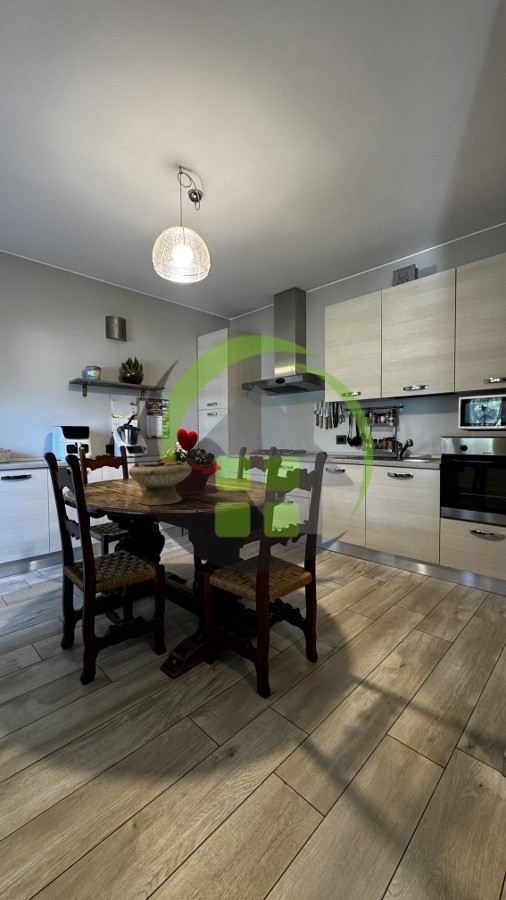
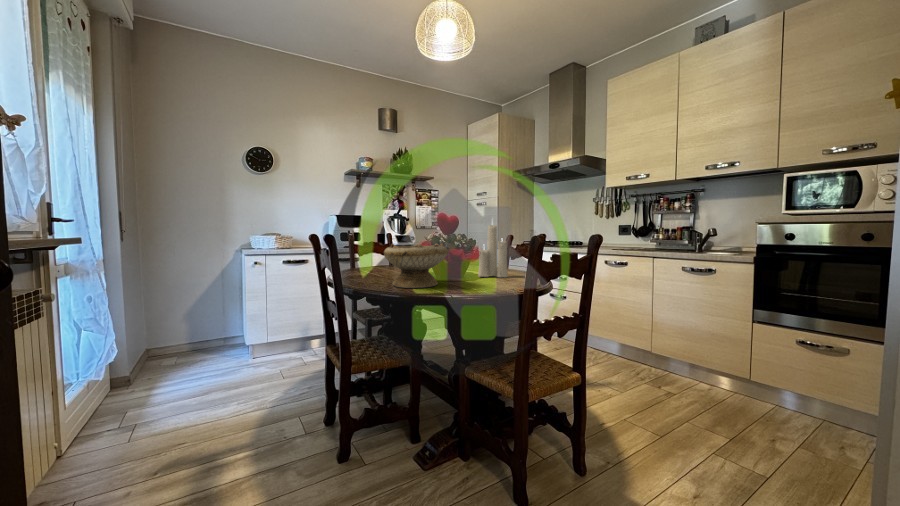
candle: none [217,432,245,490] -> present [478,224,508,277]

